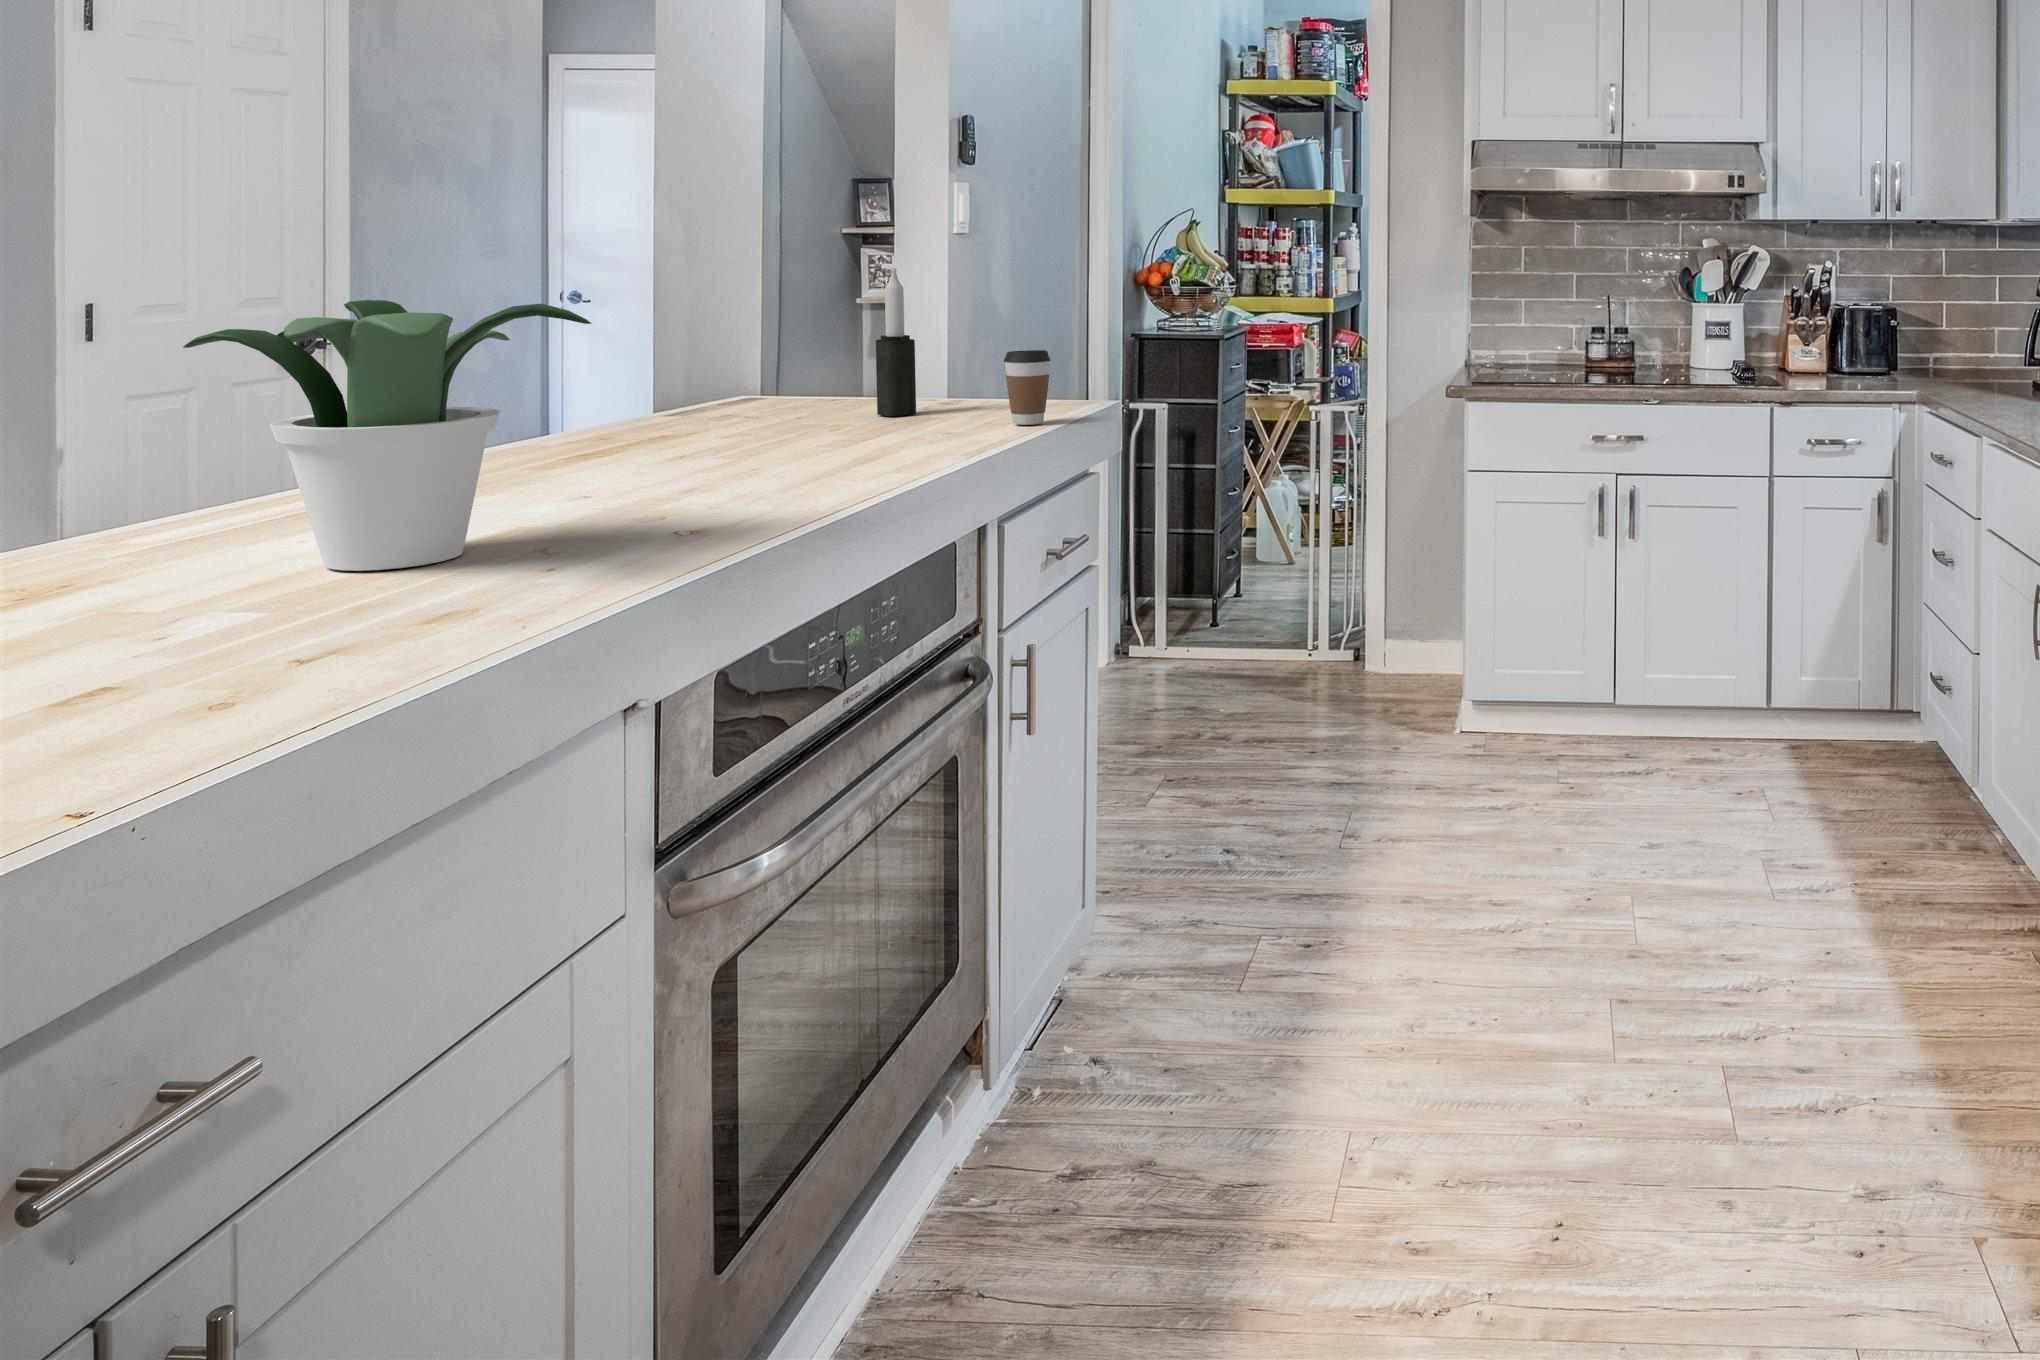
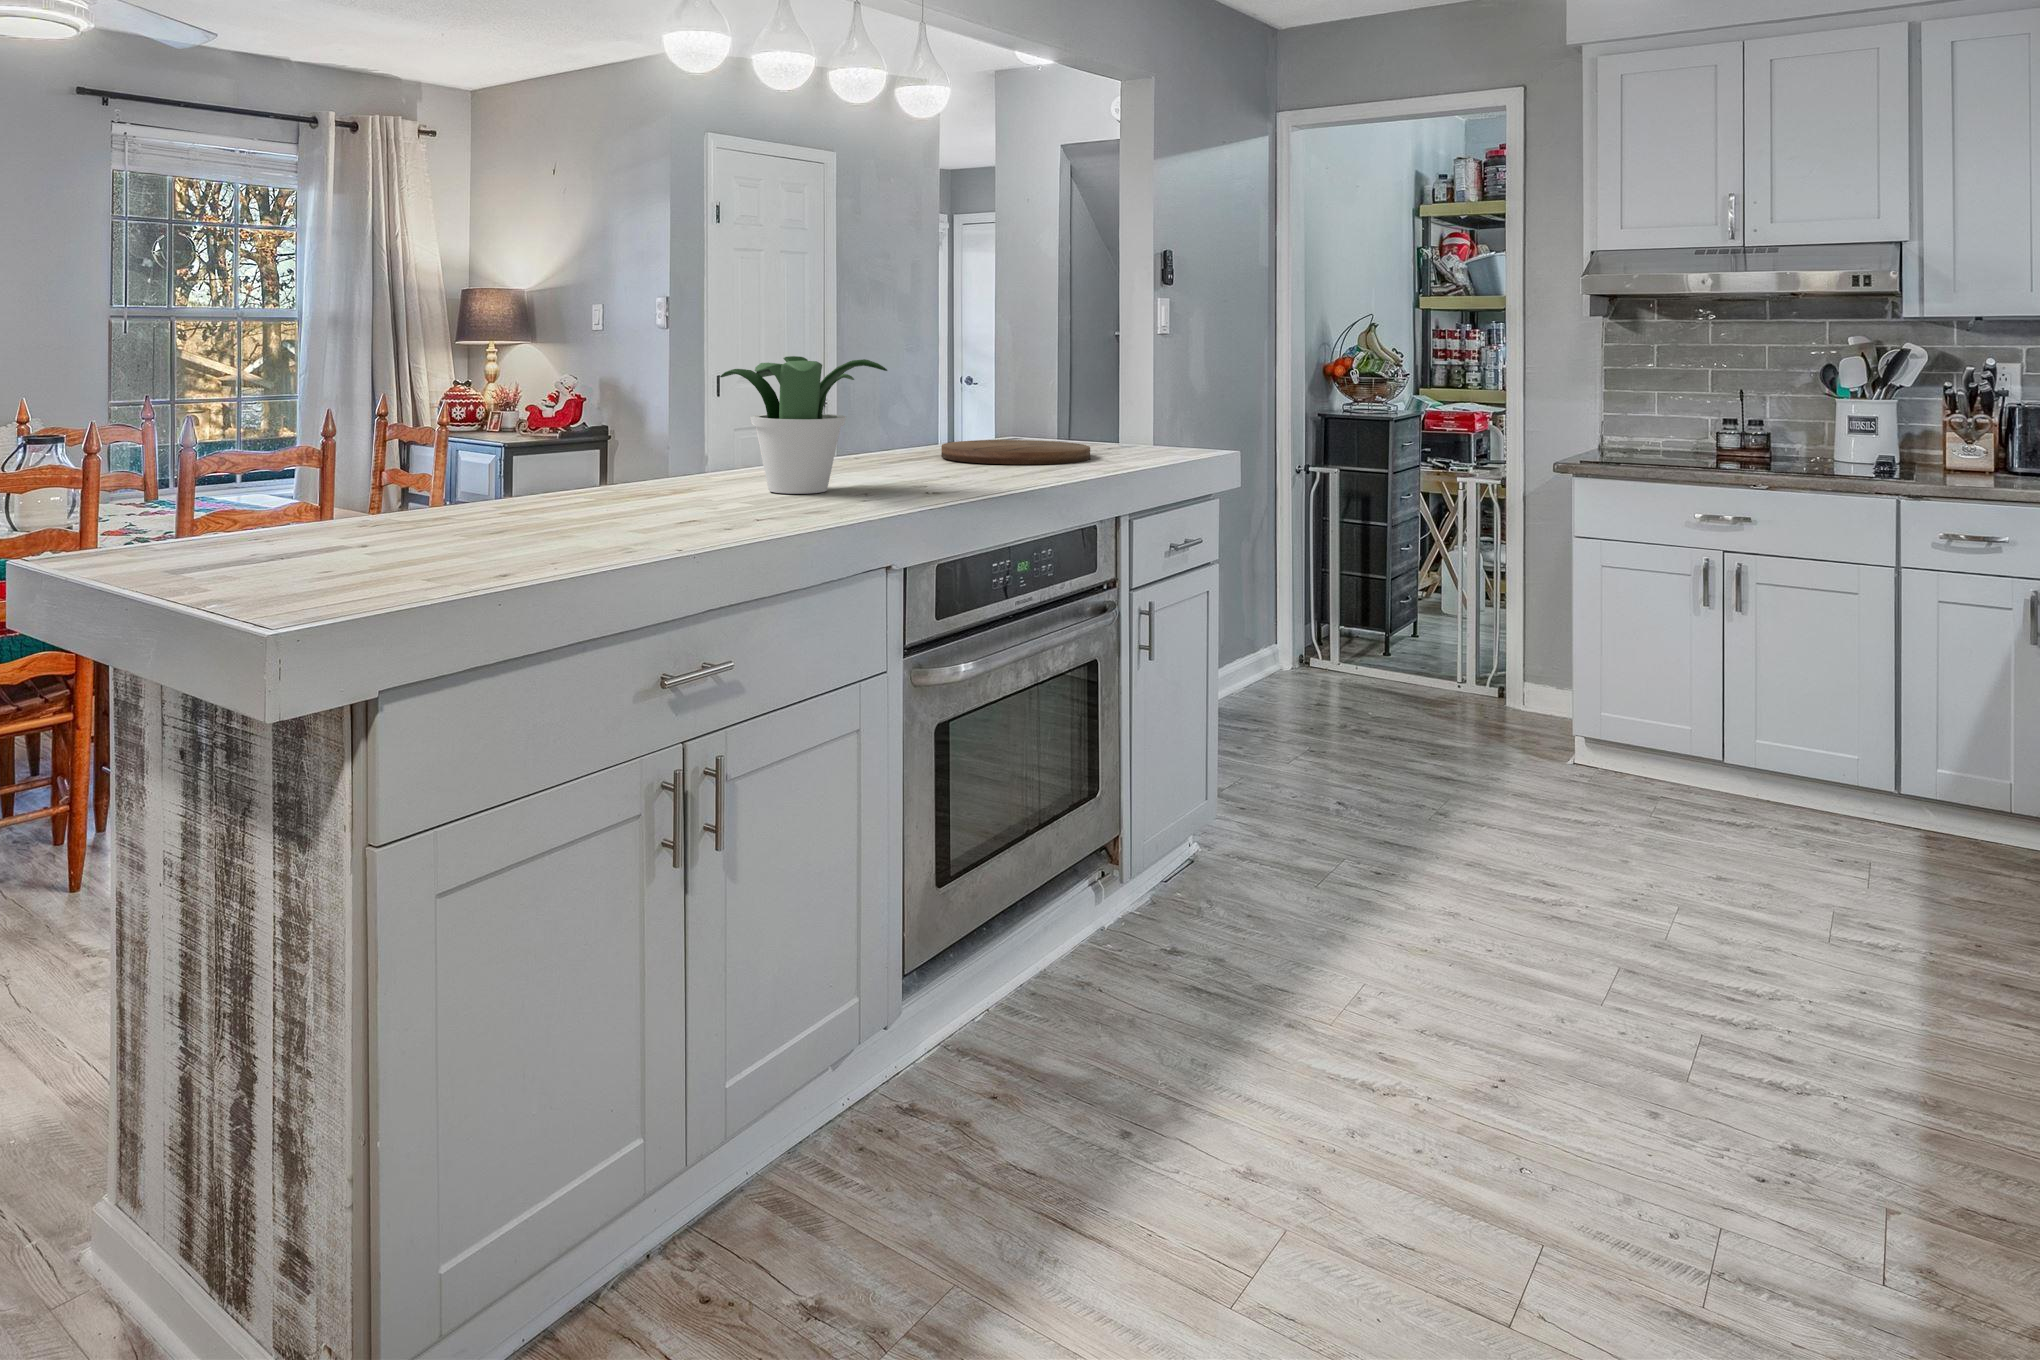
candle: present [876,268,916,416] -> none [1082,350,1106,449]
coffee cup: present [1004,350,1050,425] -> none [1153,407,1185,457]
cutting board: none [650,410,911,459] -> present [941,440,1090,464]

